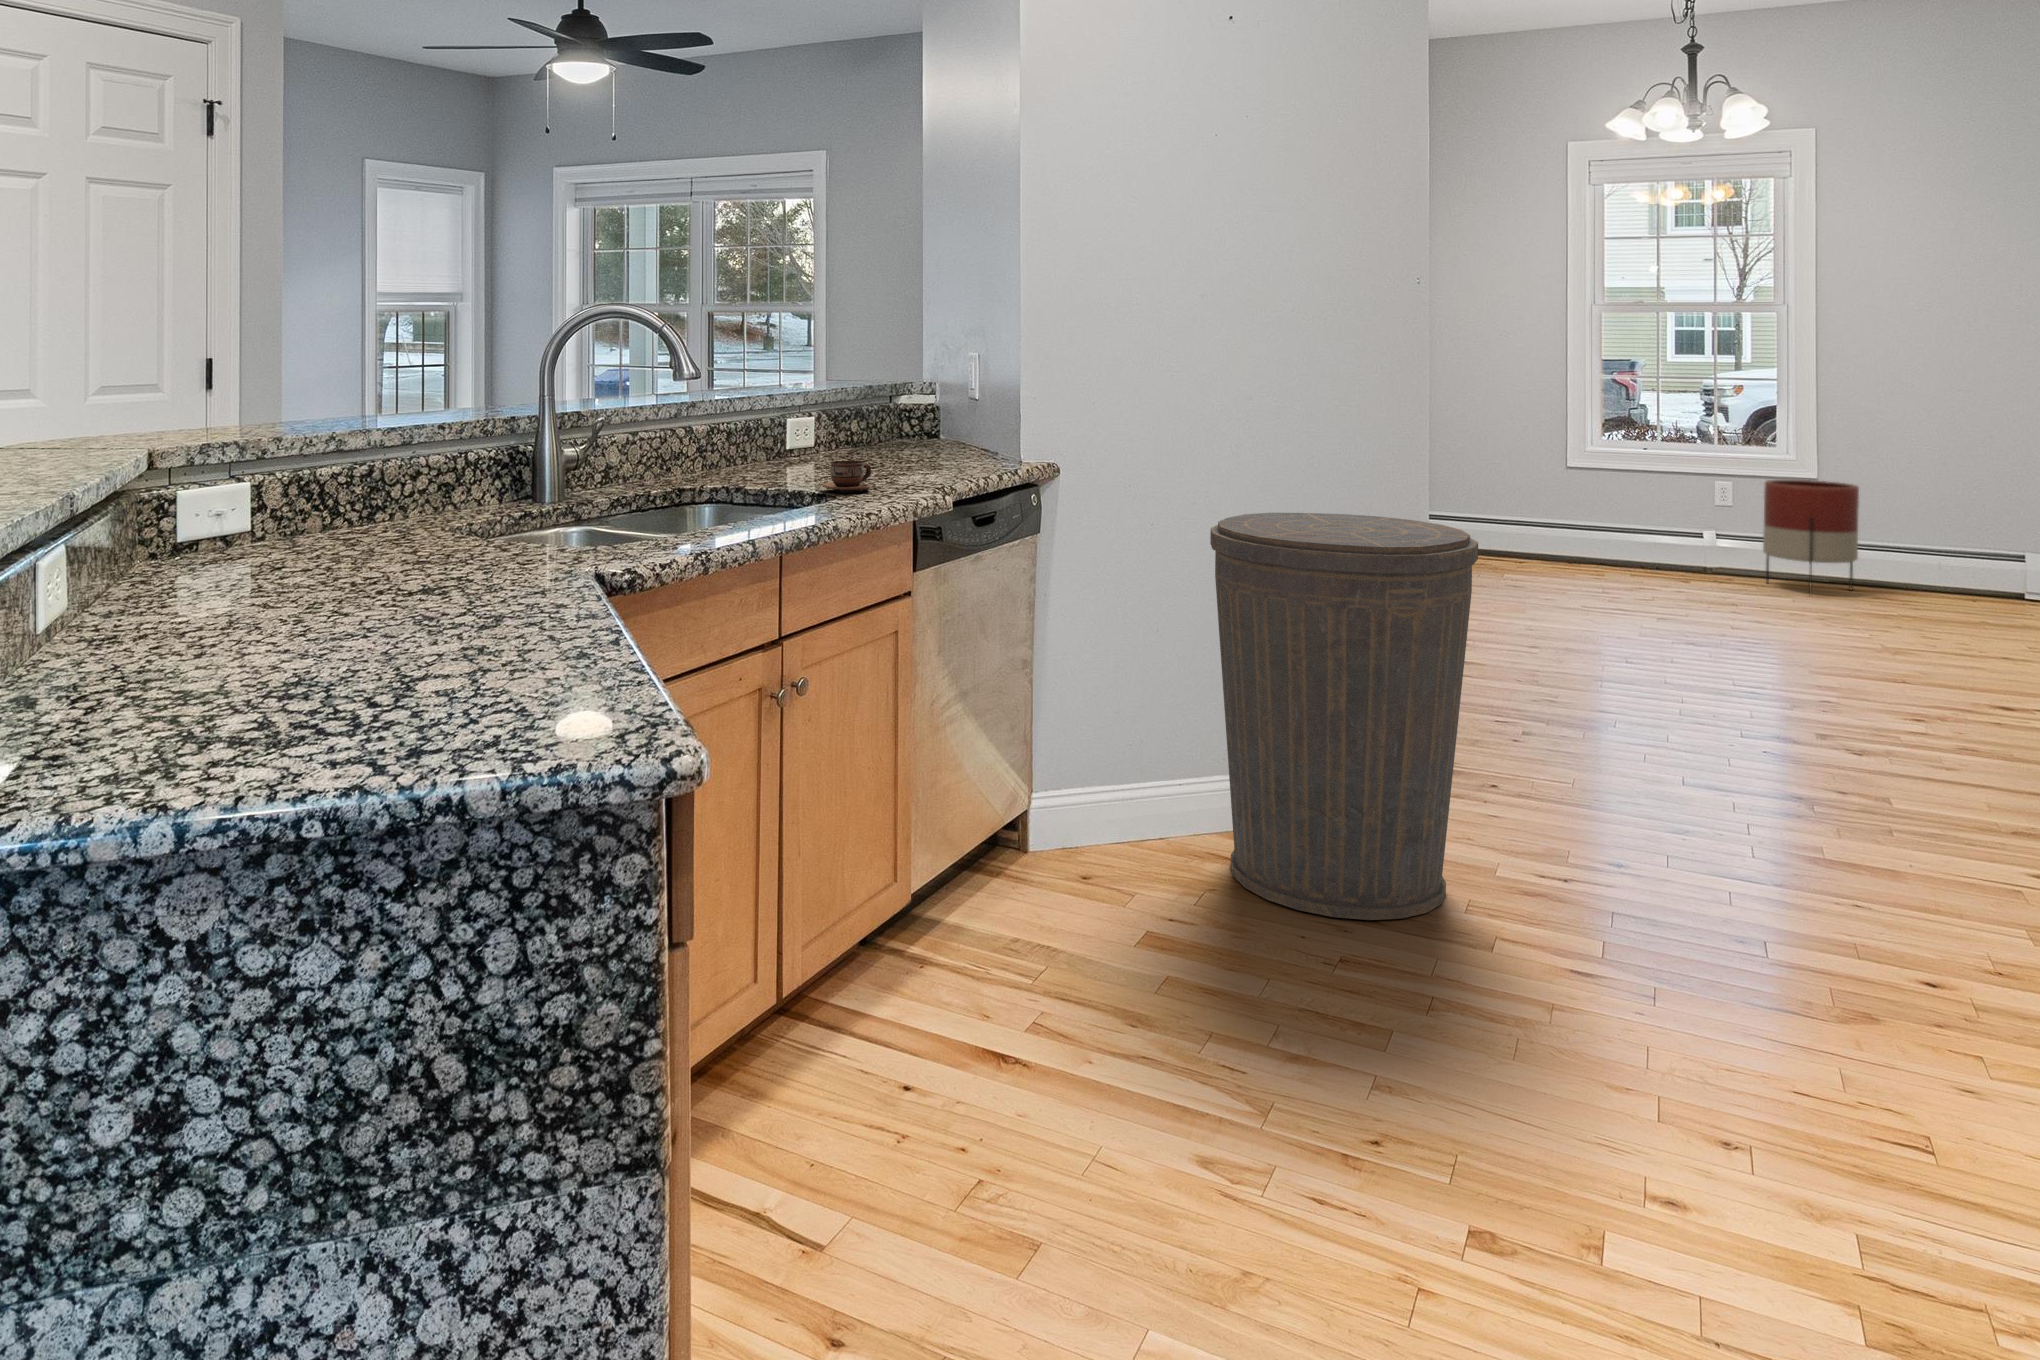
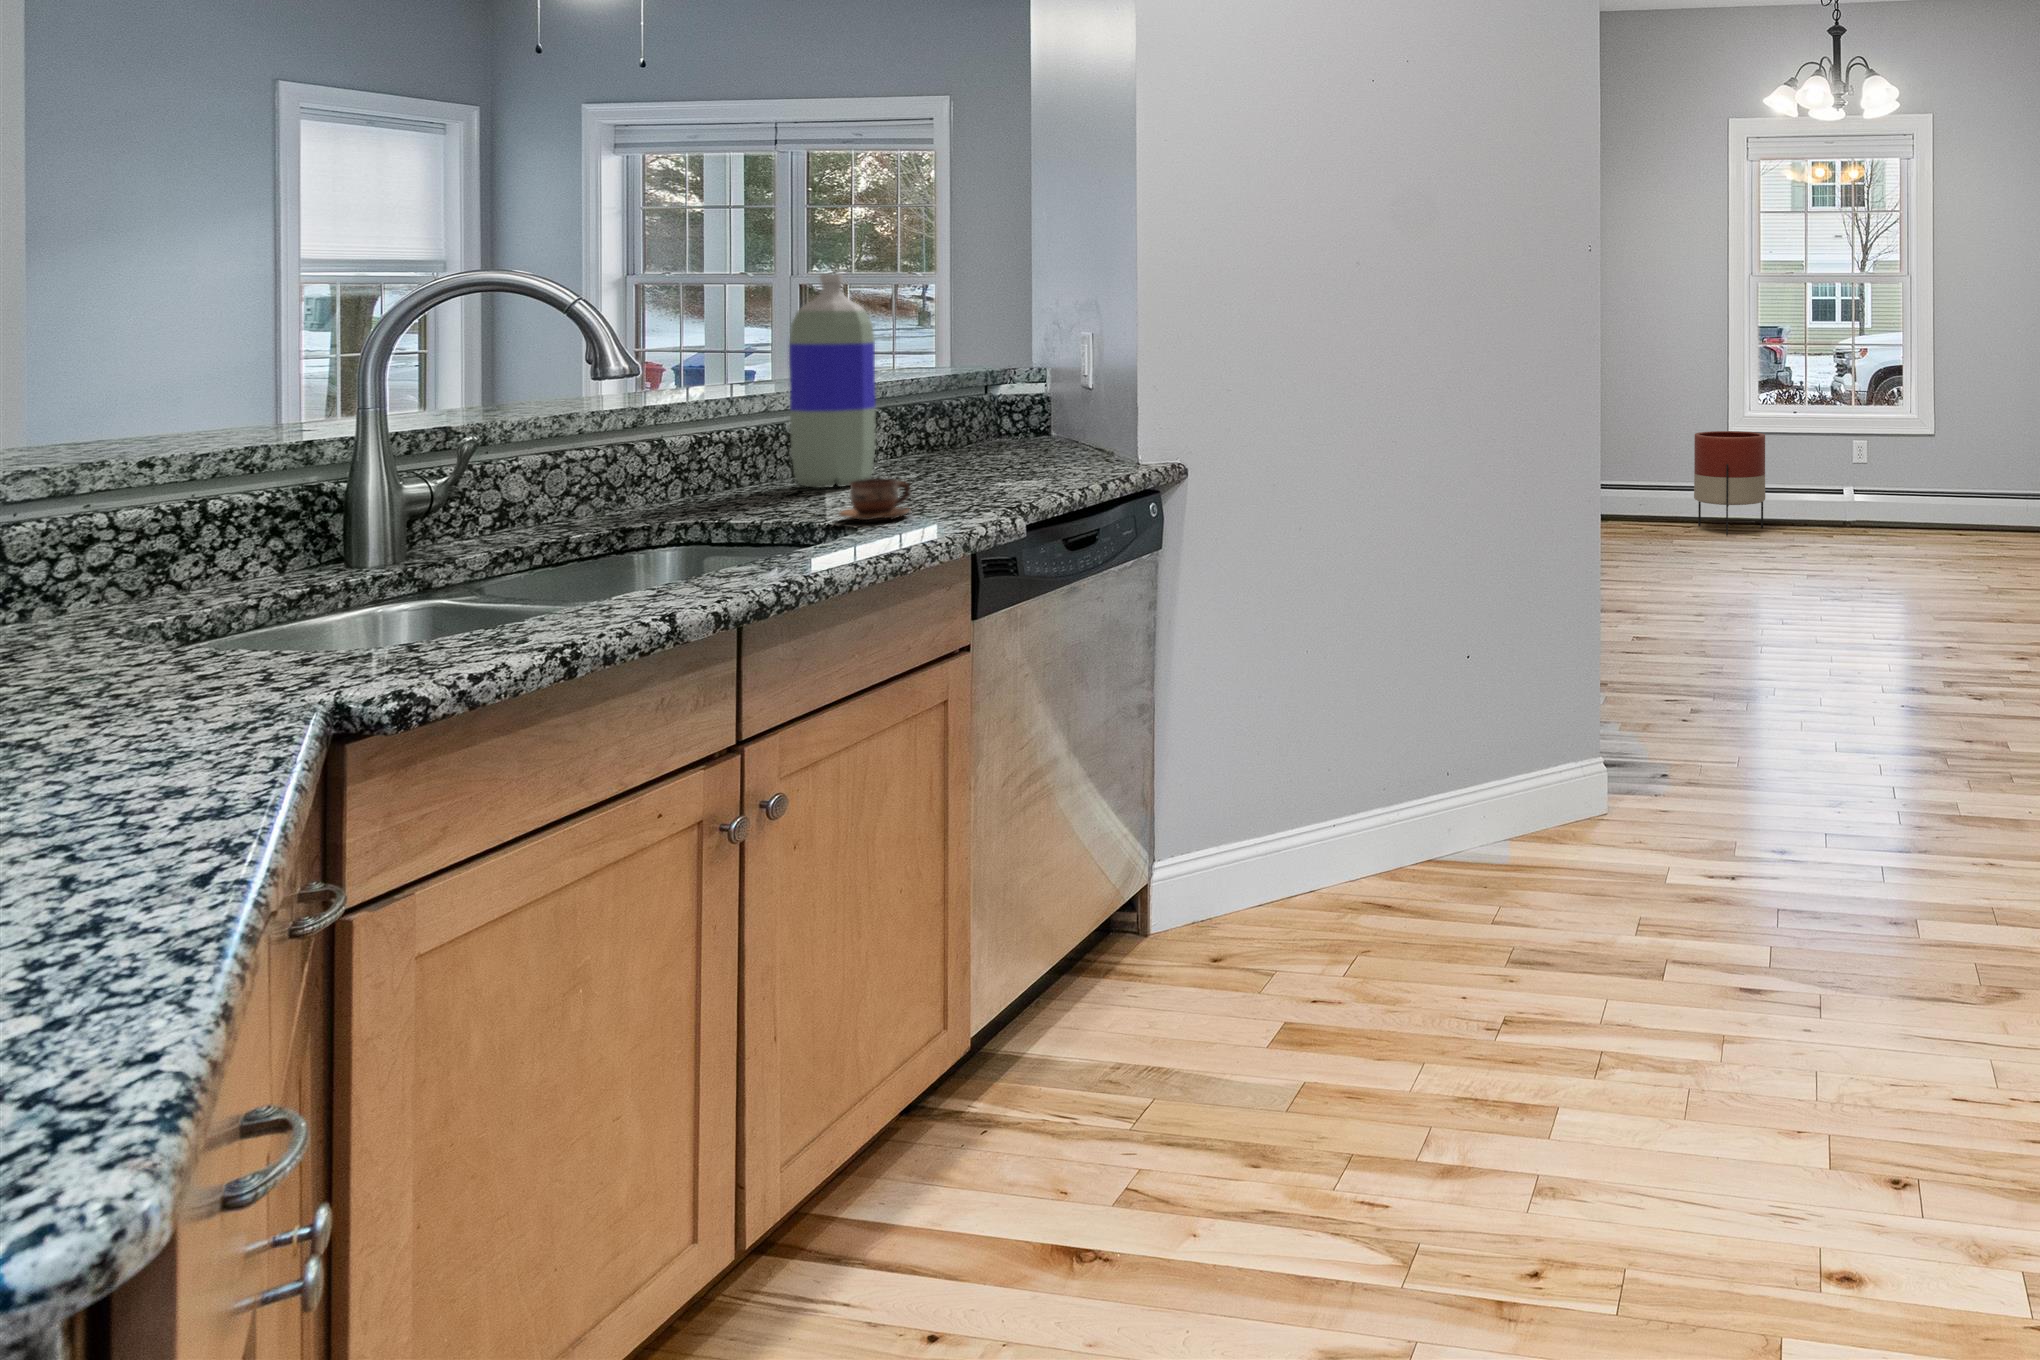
bottle: none [774,305,832,469] -> present [789,274,876,488]
planter: present [1763,480,1859,593] -> present [1694,431,1765,535]
trash can: present [1210,513,1478,920] -> none [1359,504,1642,966]

